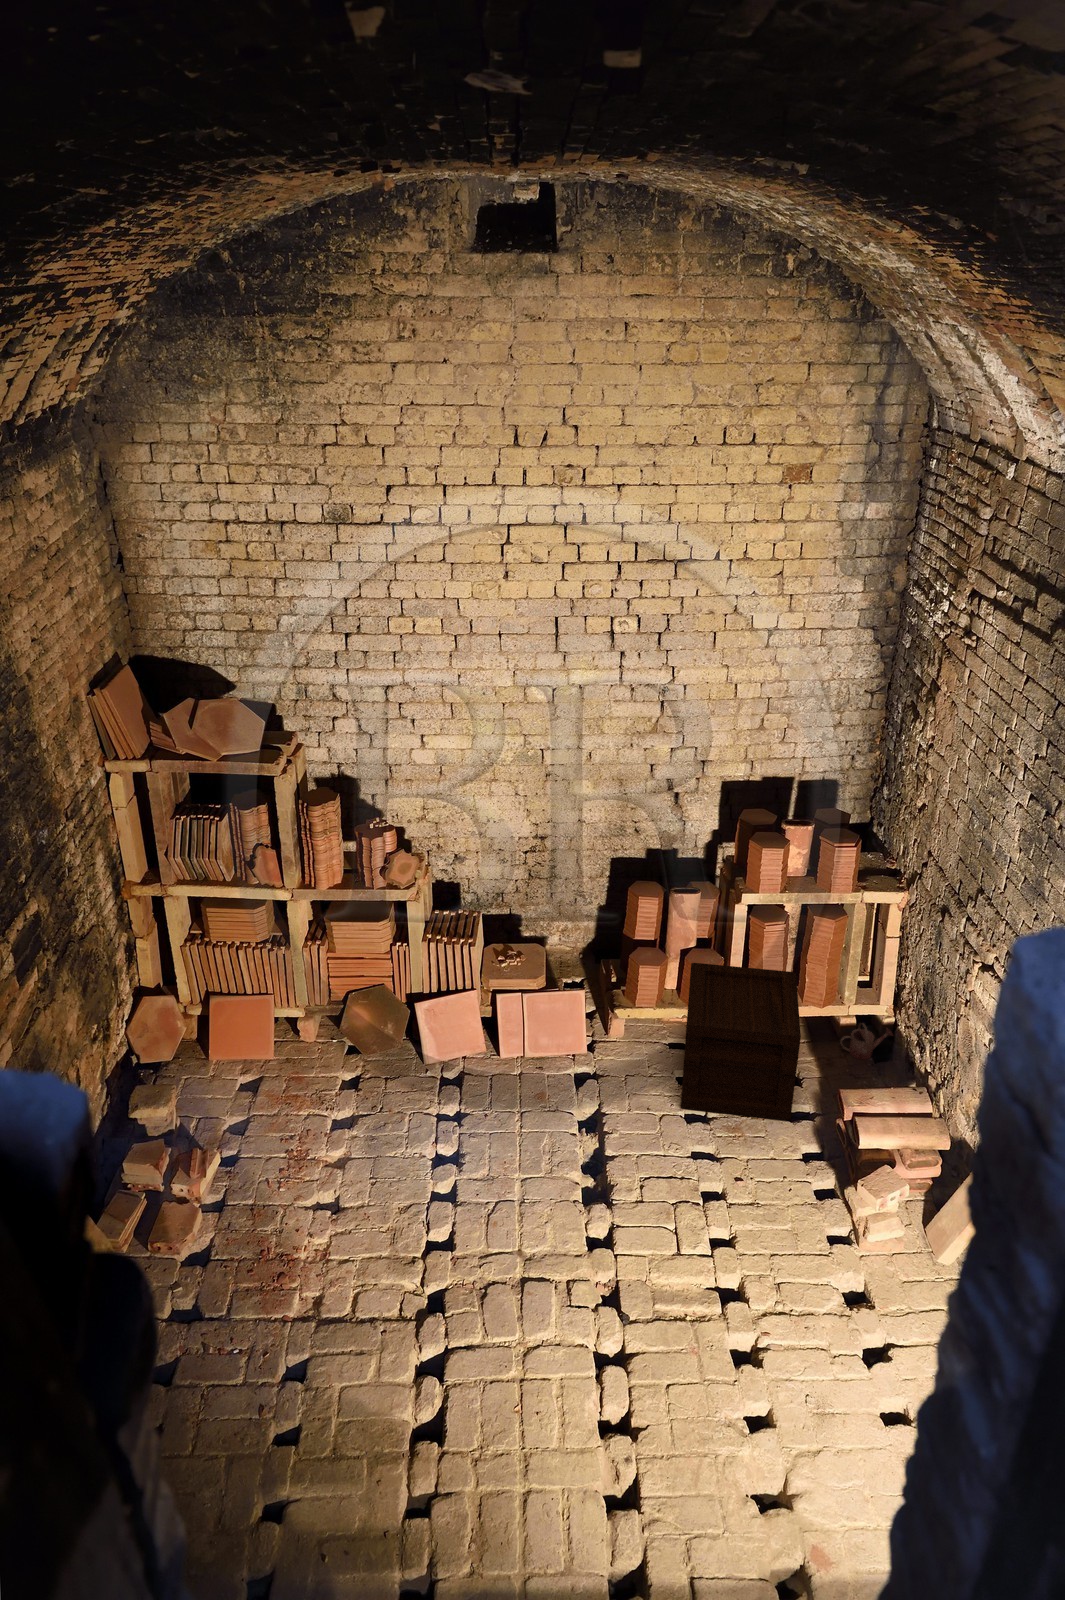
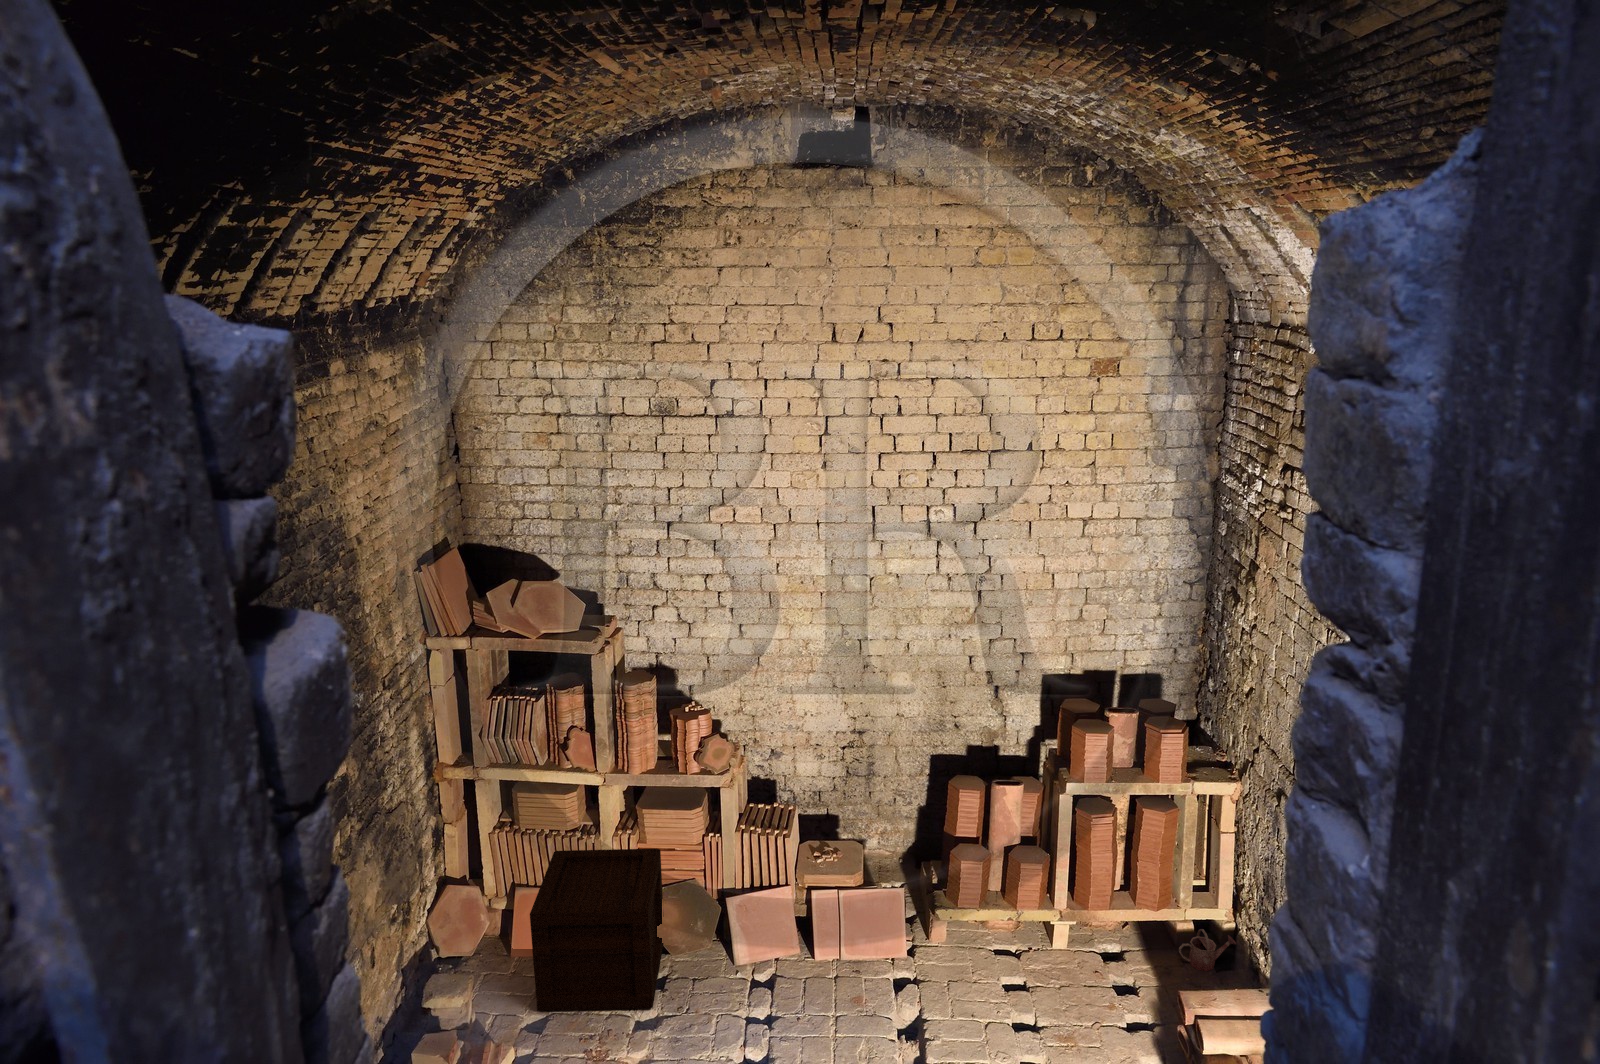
wooden crate: present [681,963,801,1120] -> present [530,848,663,1011]

